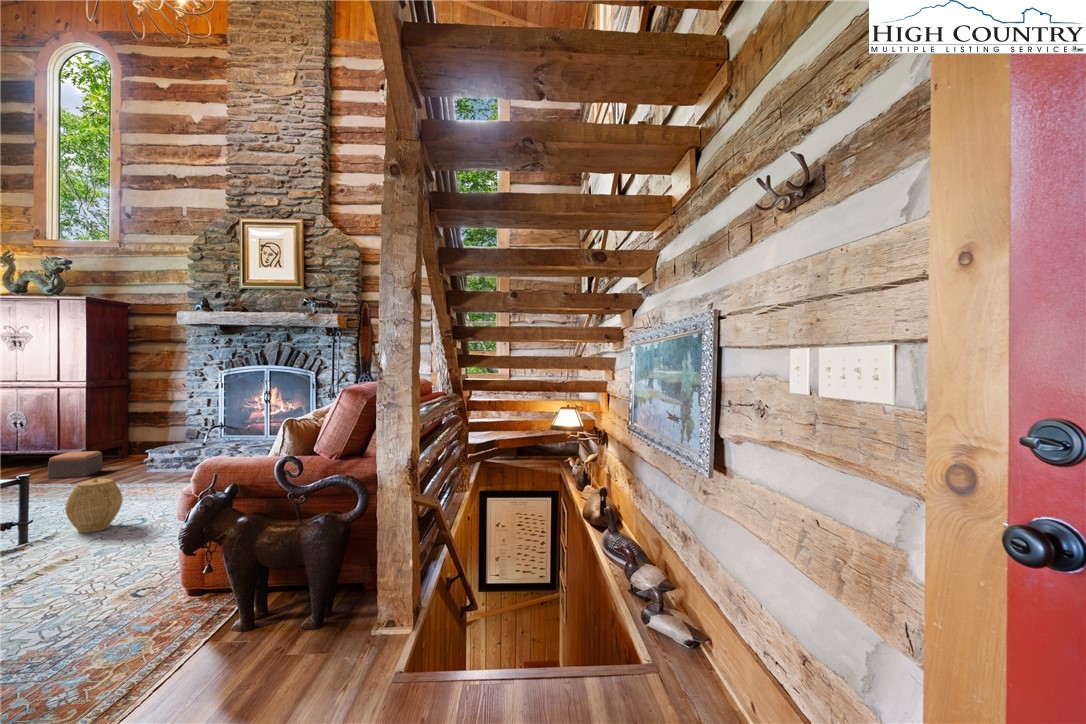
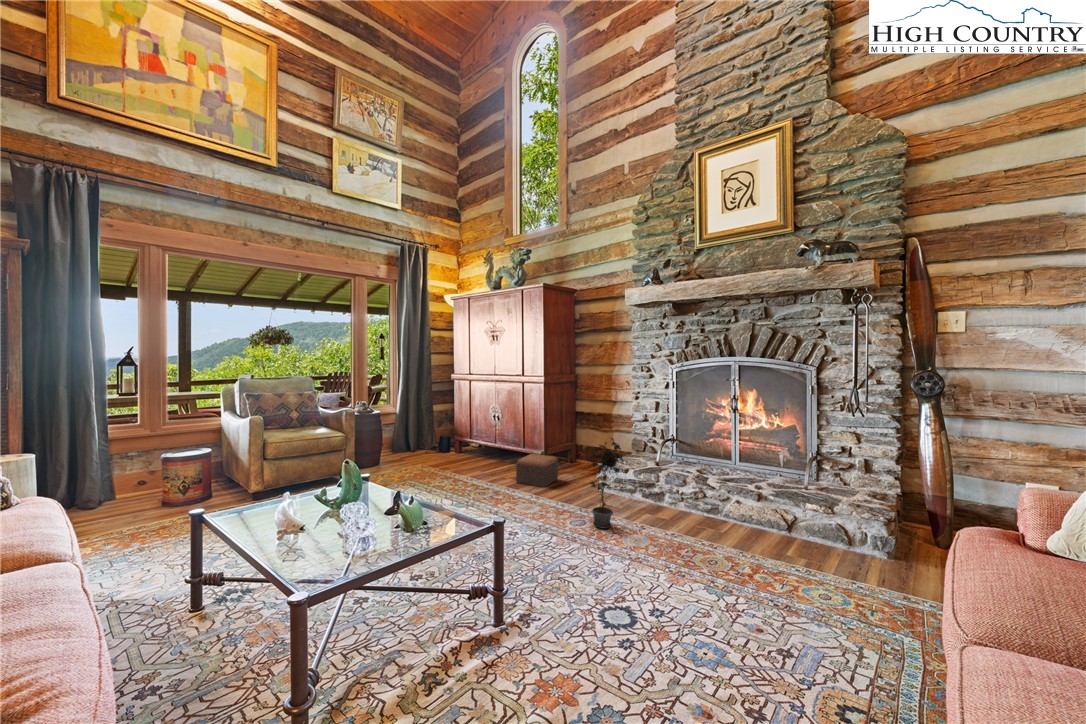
potted plant: none [125,424,163,489] -> present [590,438,624,529]
woven basket: present [65,479,122,533] -> none [533,542,602,643]

